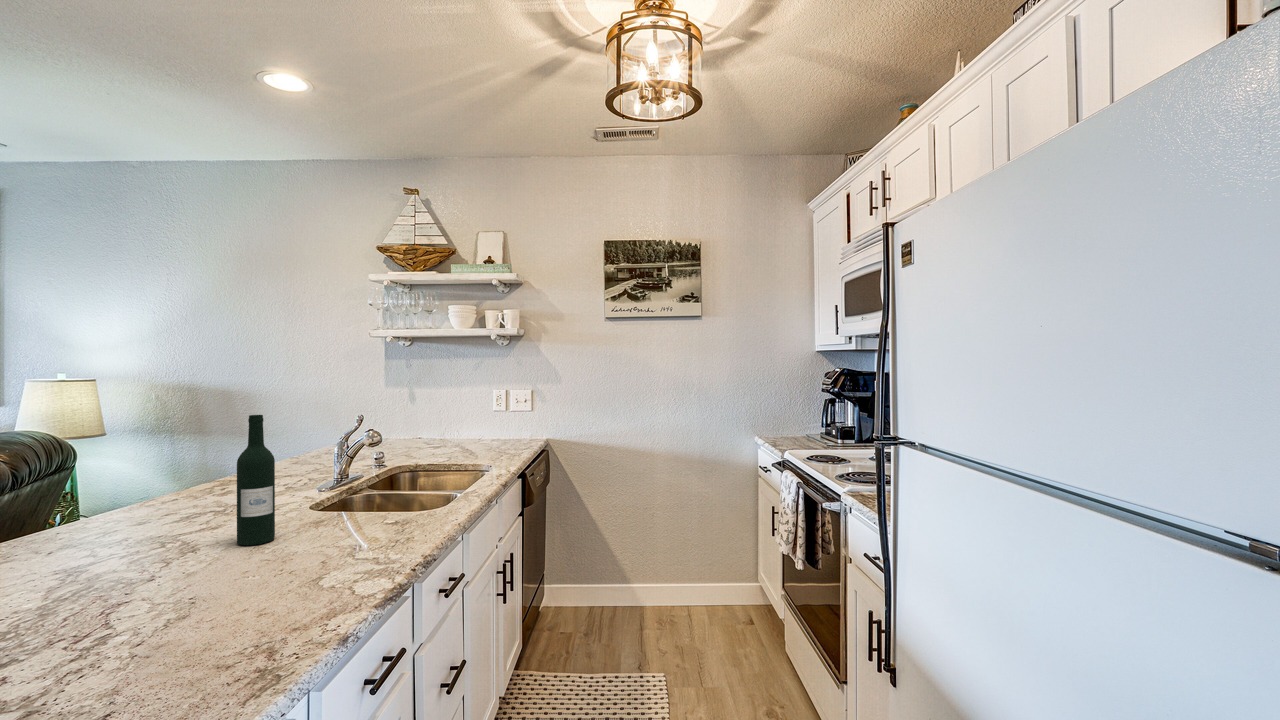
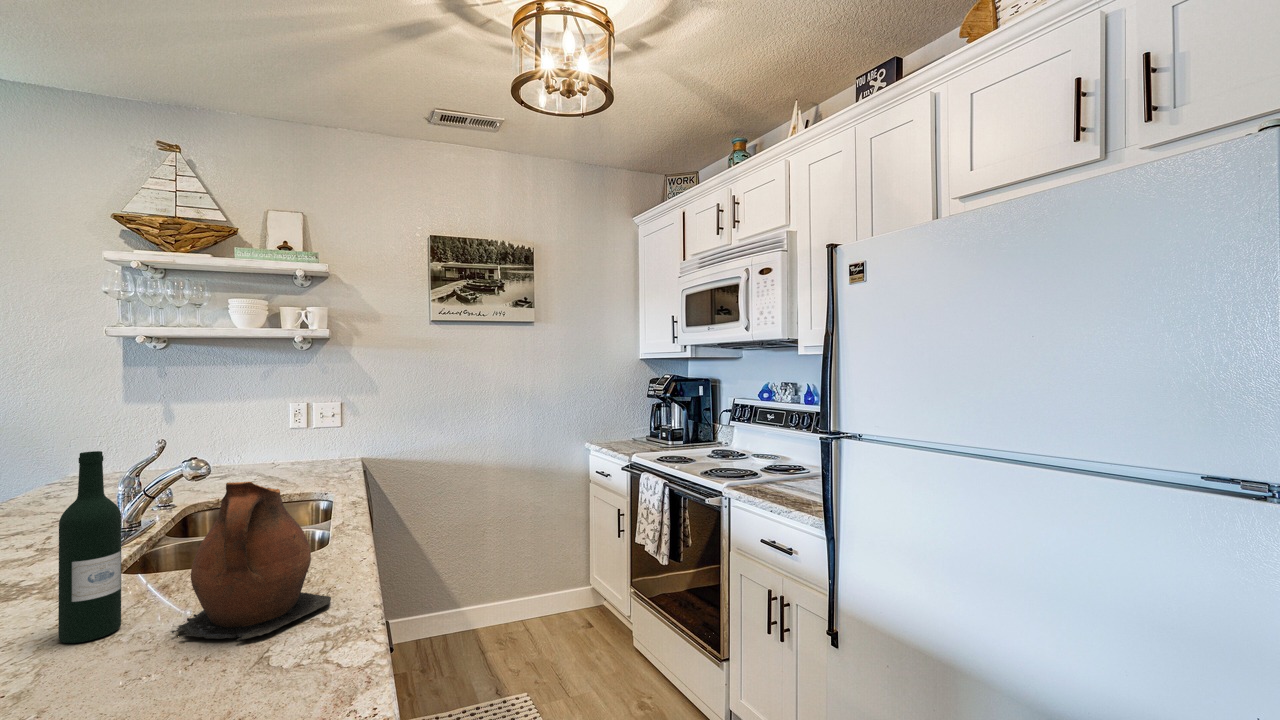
ceramic pitcher: none [289,442,400,560] -> present [172,482,331,641]

